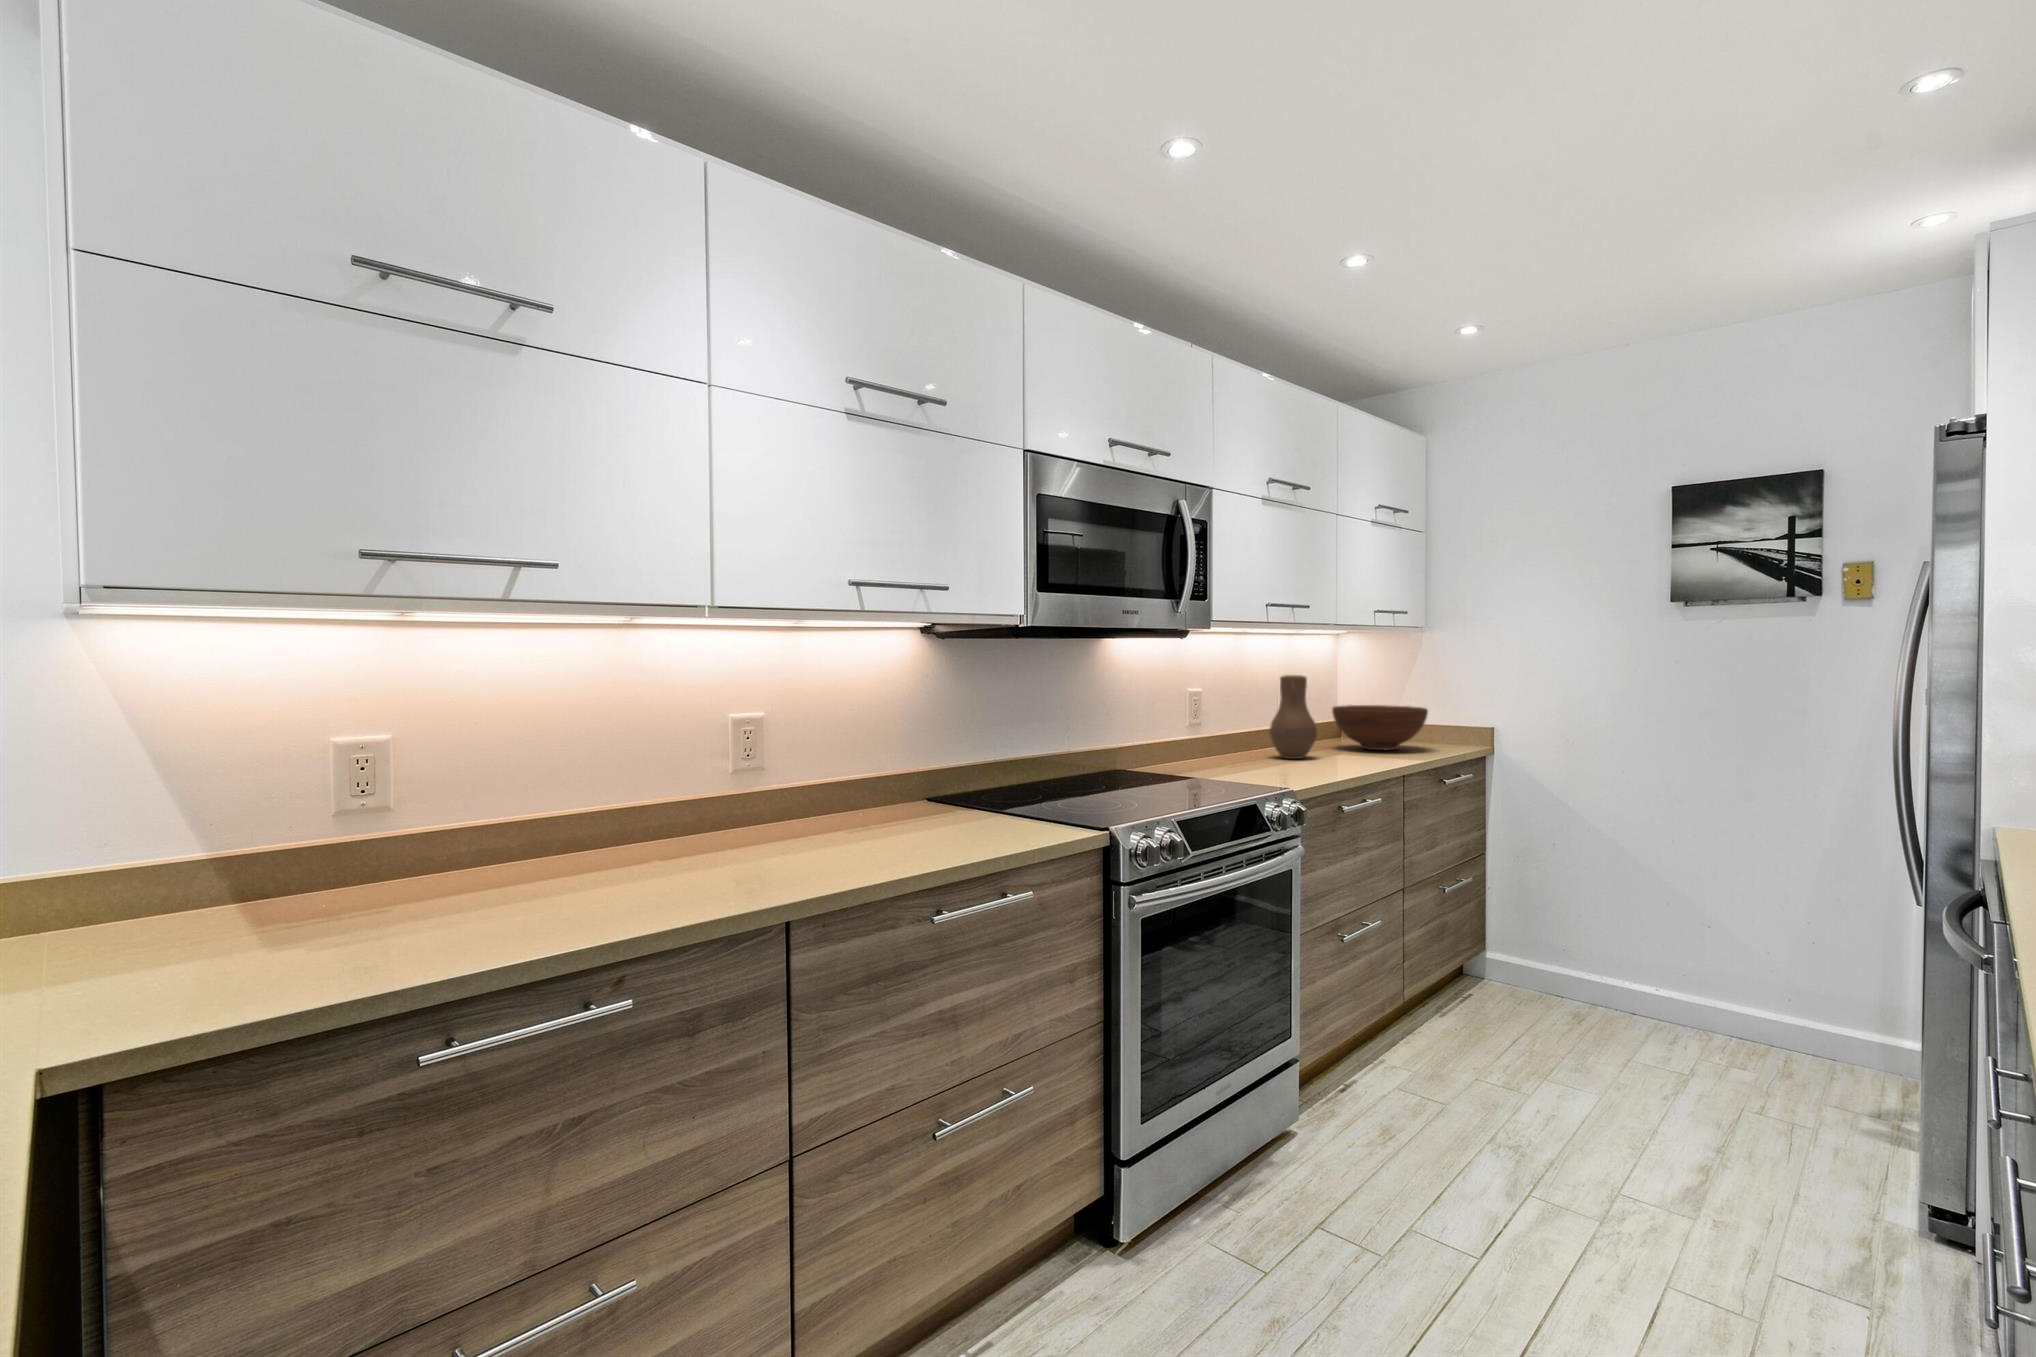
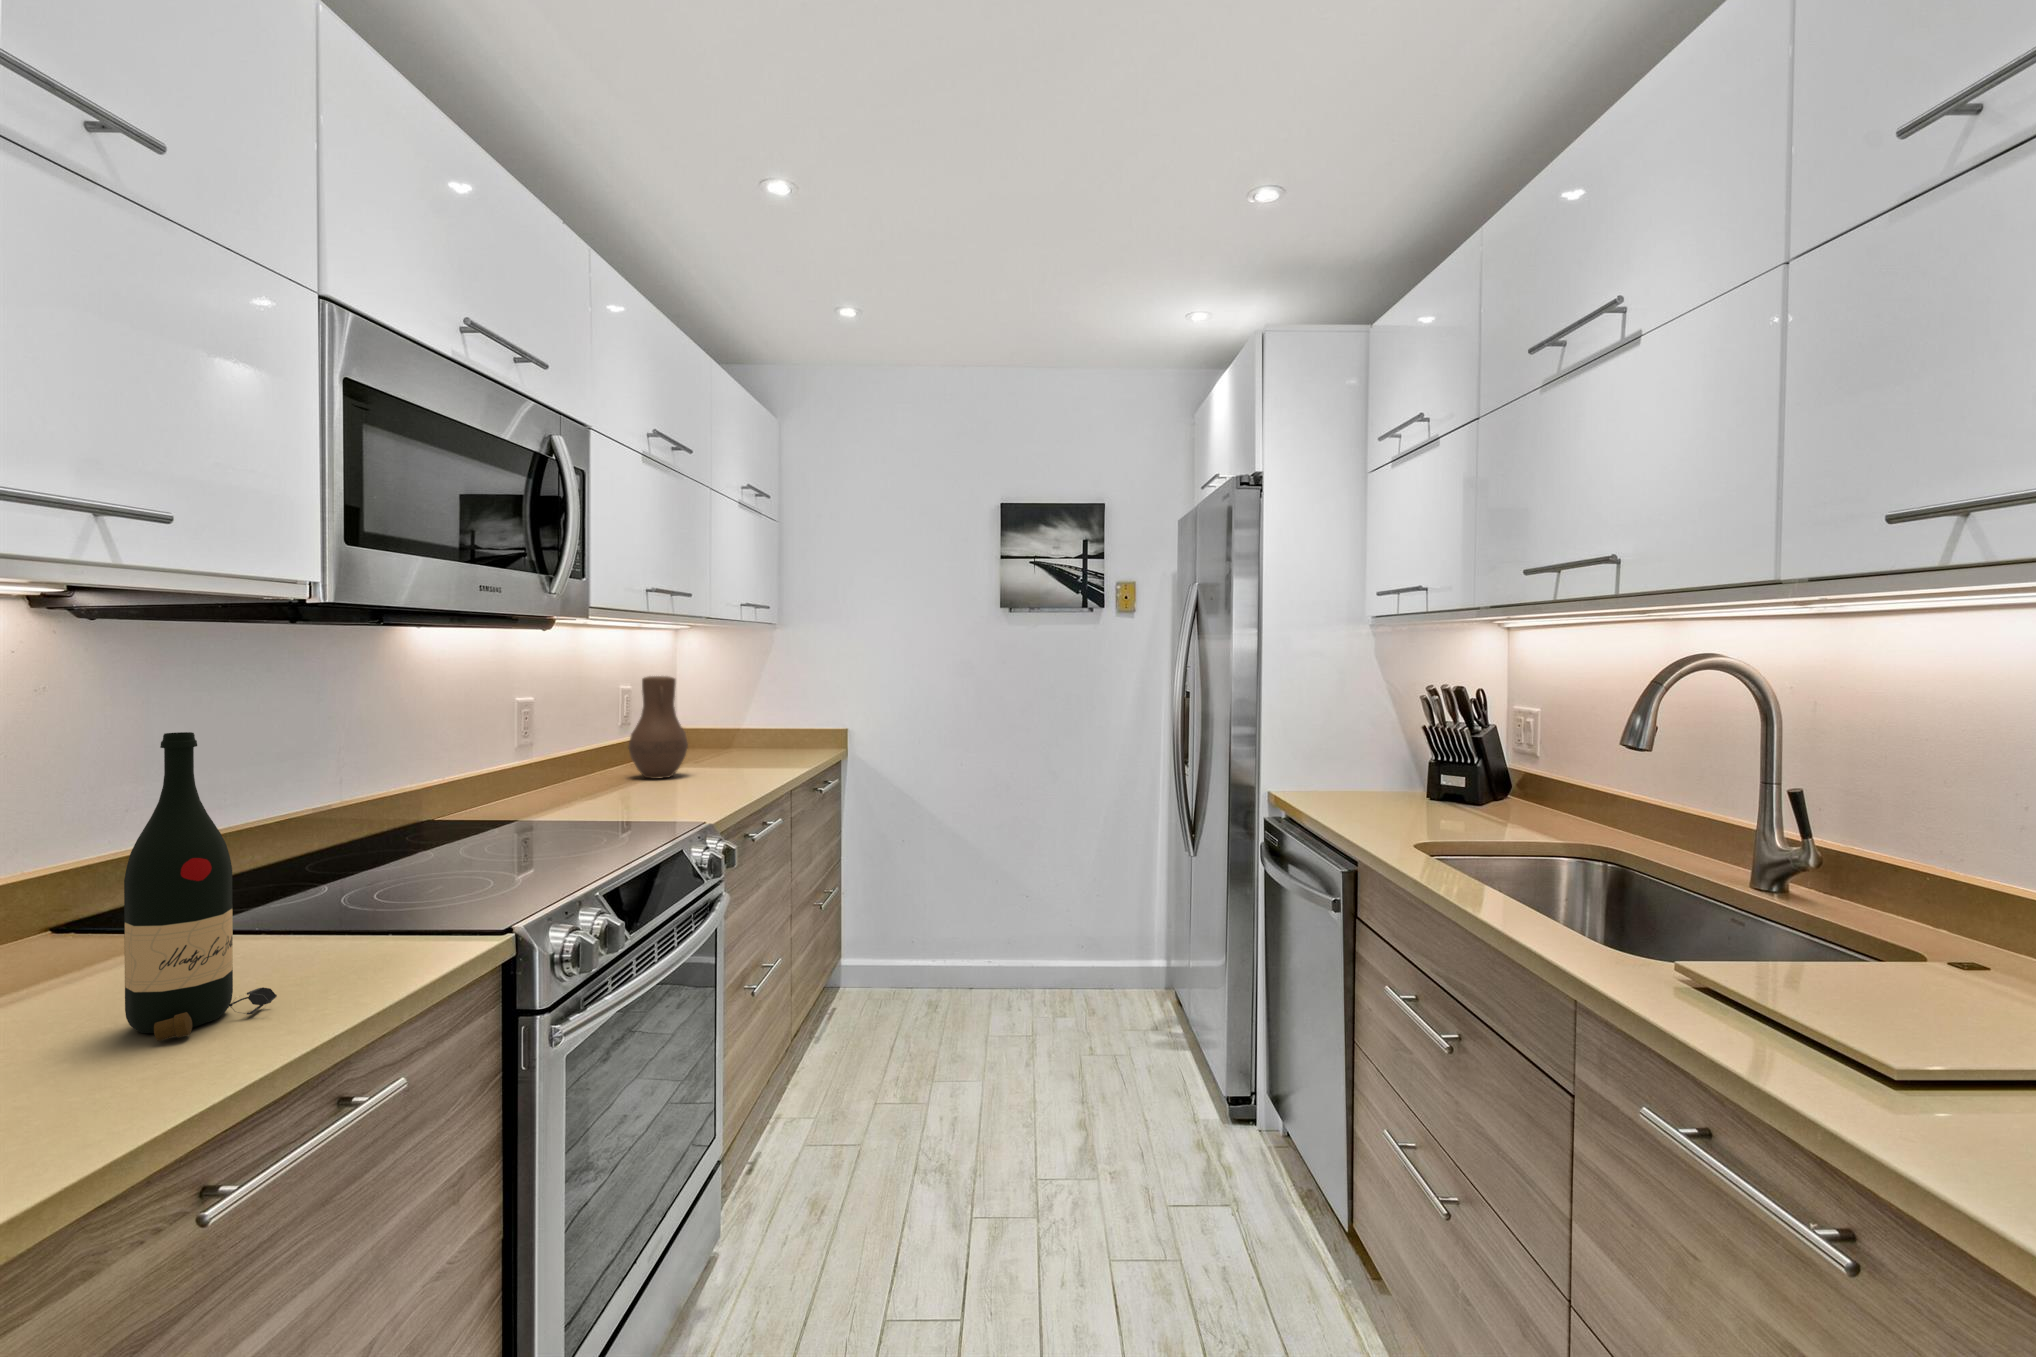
wine bottle: none [930,697,986,845] -> present [124,732,277,1041]
fruit bowl: present [1332,705,1428,750] -> none [689,709,794,760]

